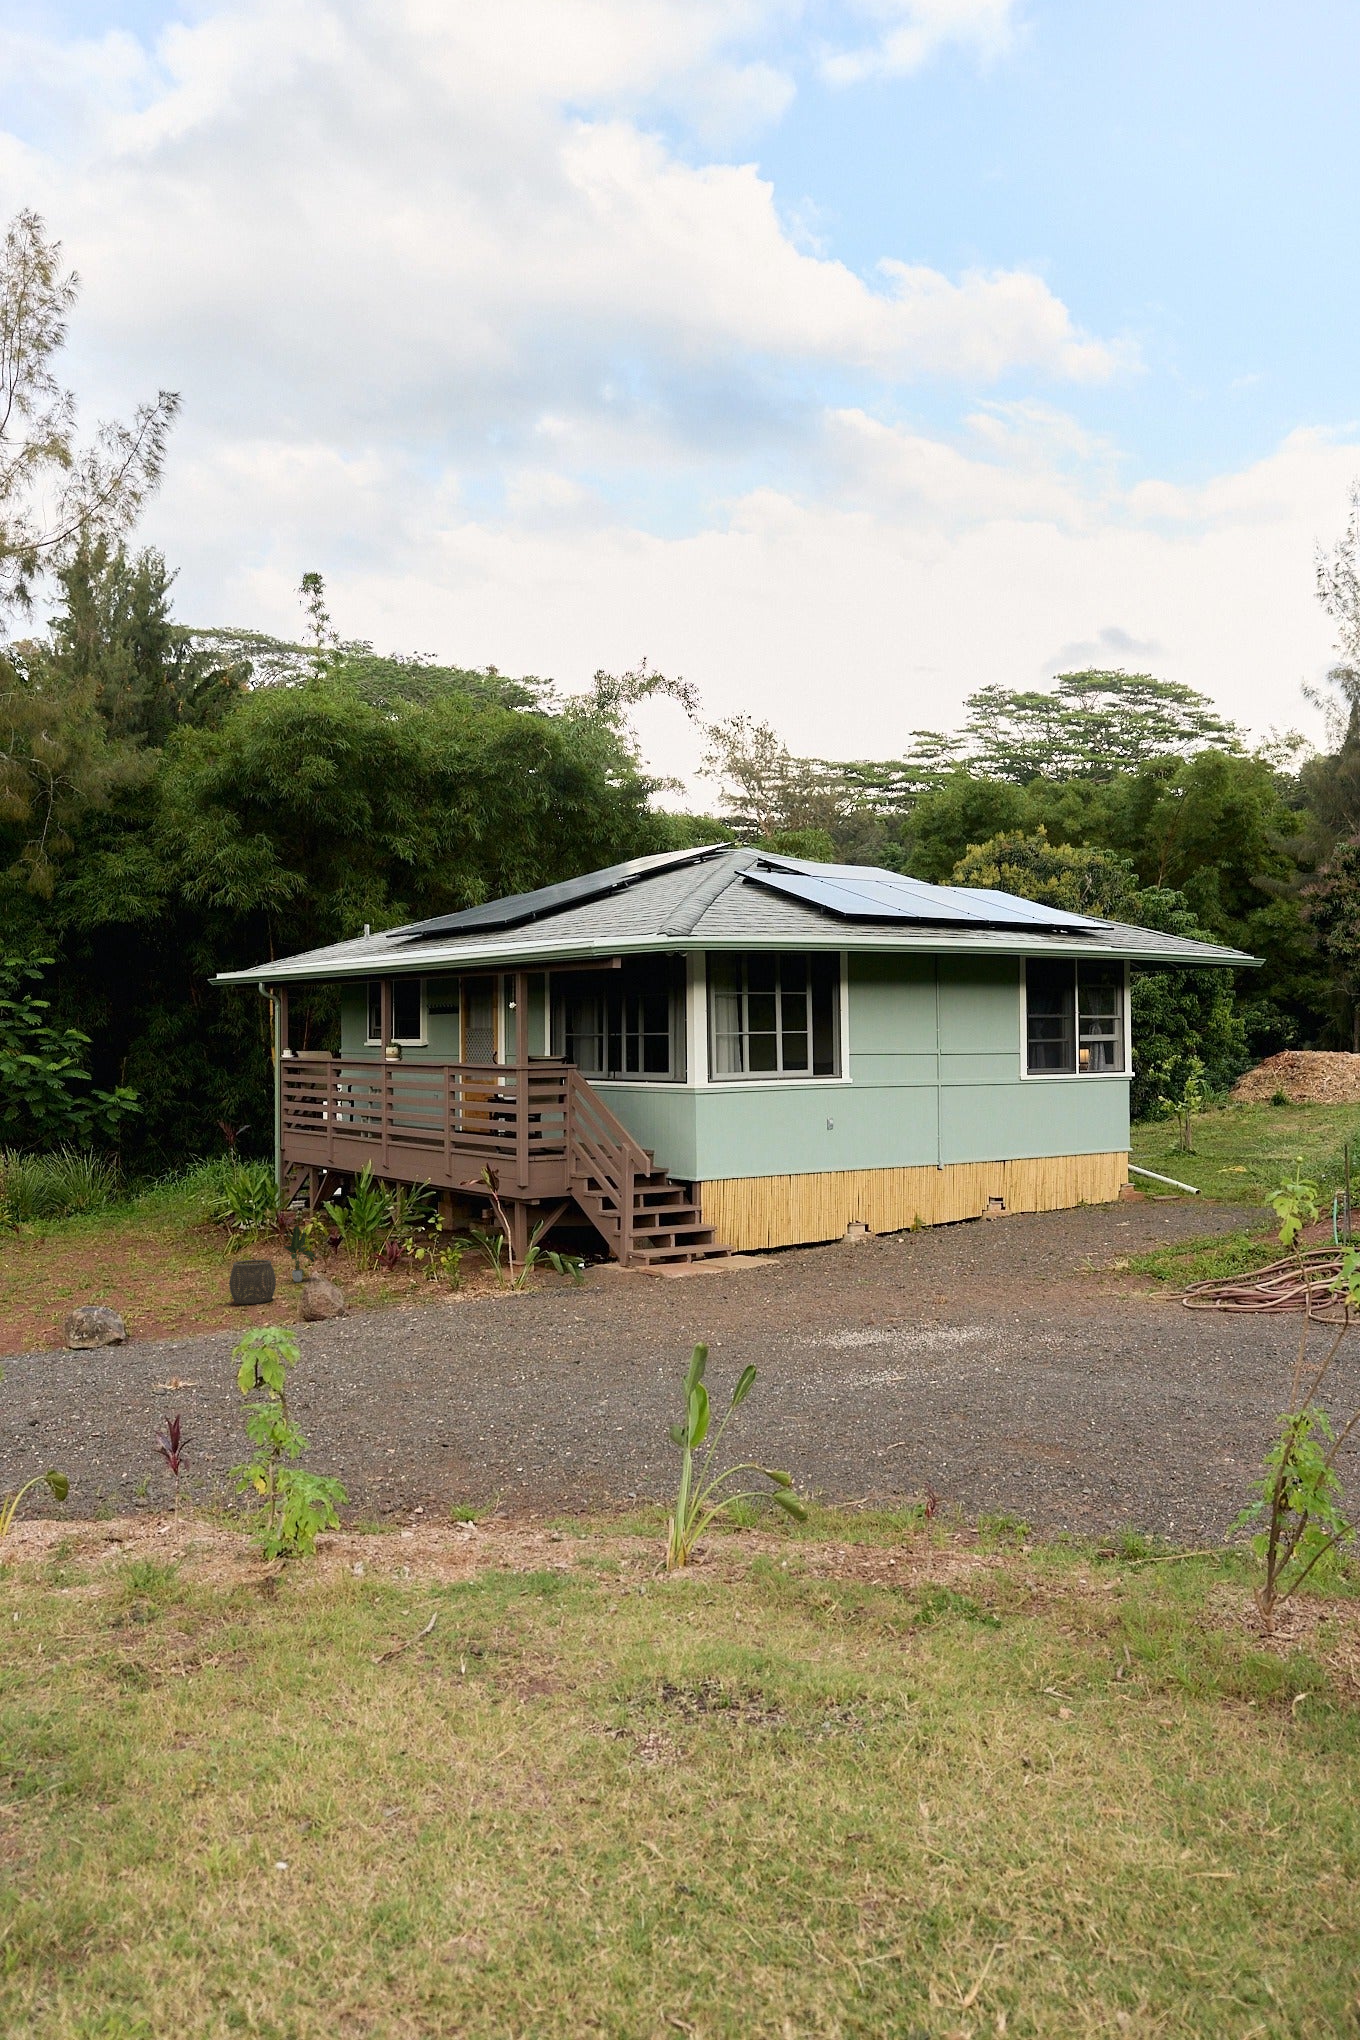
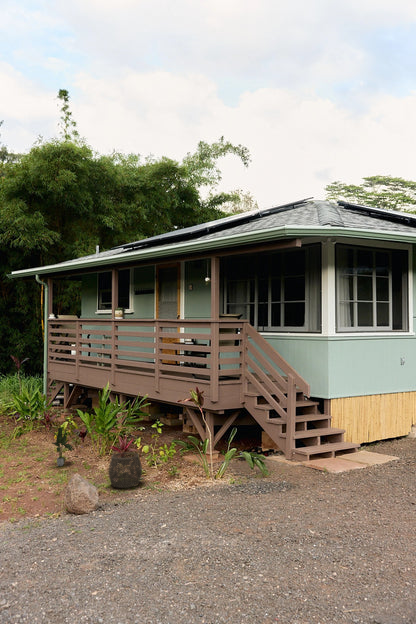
woven basket: present [229,1260,276,1304] -> present [108,452,142,488]

